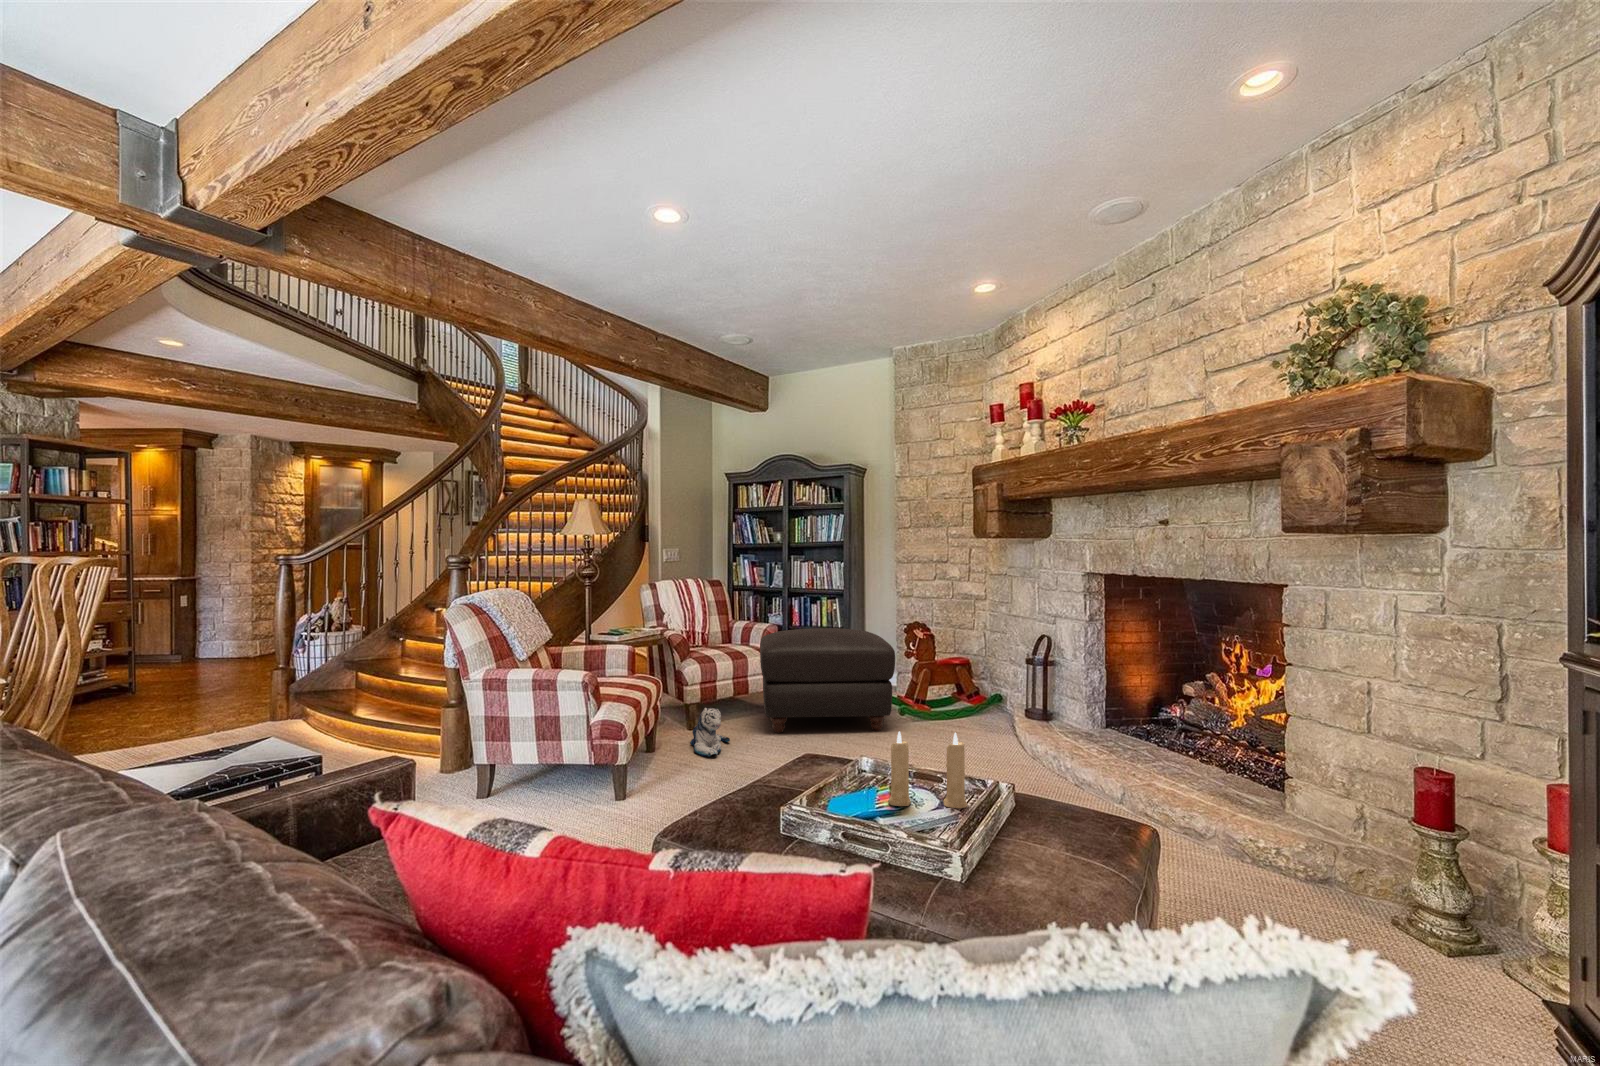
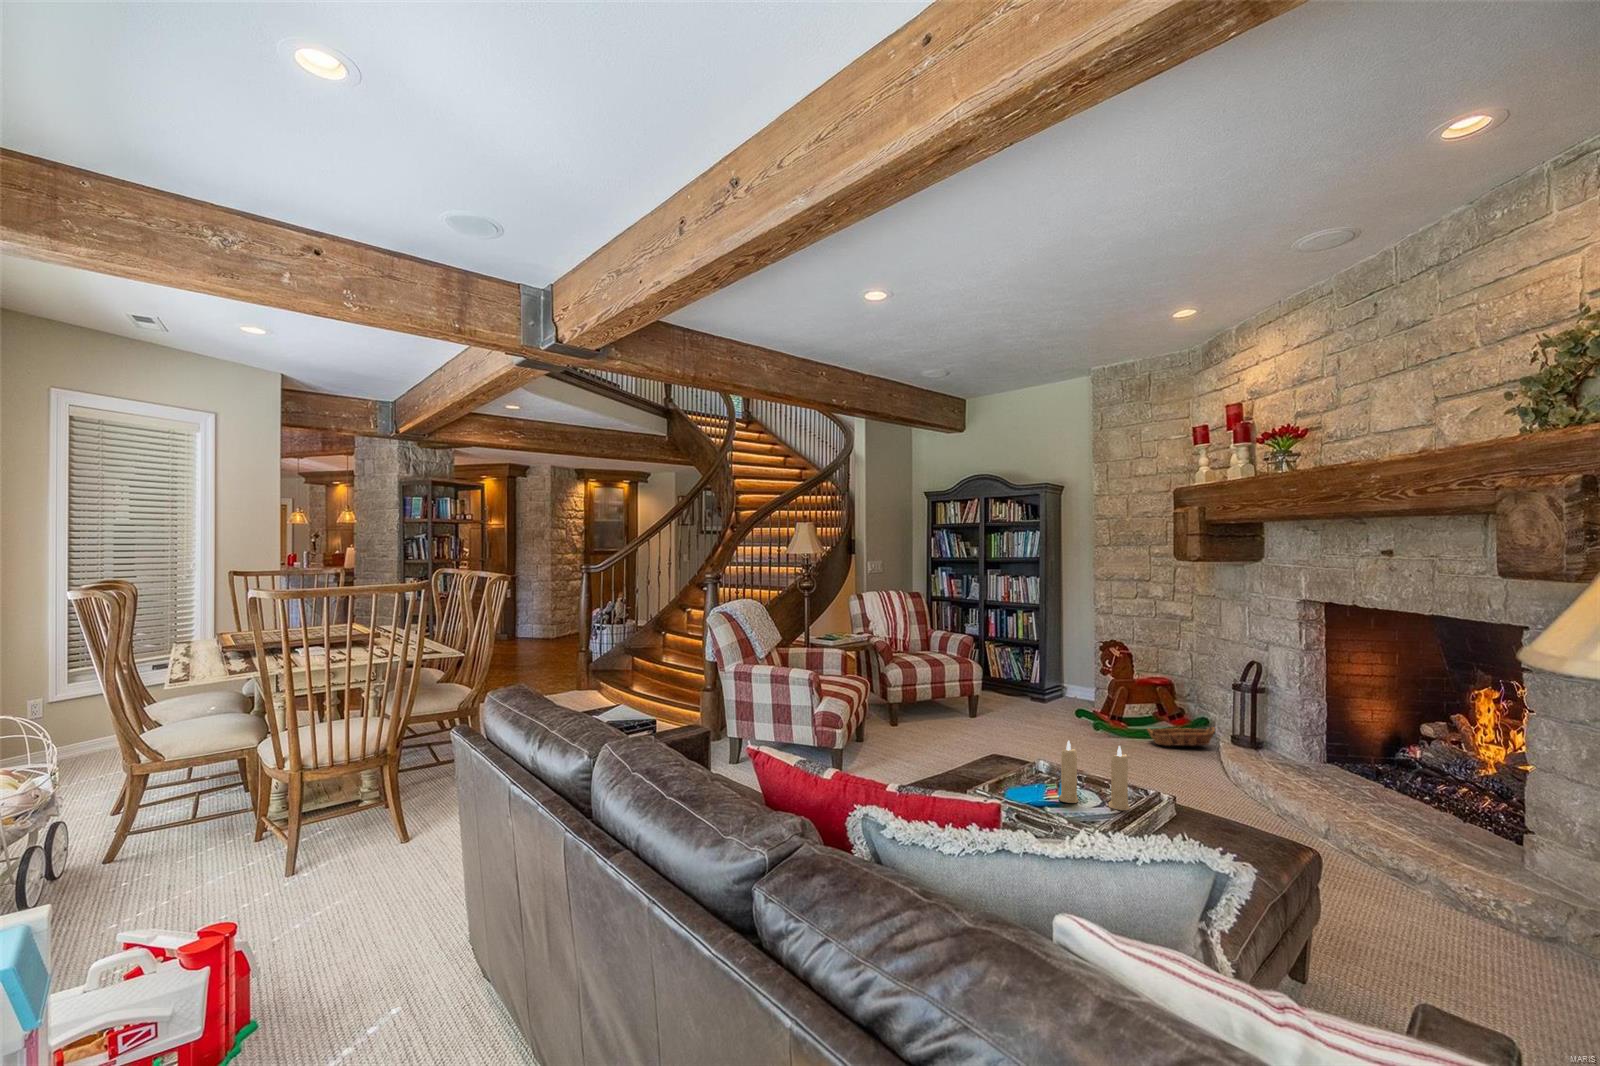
ottoman: present [760,628,895,733] -> none [958,642,1090,743]
basket: none [938,700,1014,731] -> present [1148,728,1216,746]
plush toy: present [690,708,730,757] -> none [894,708,930,752]

